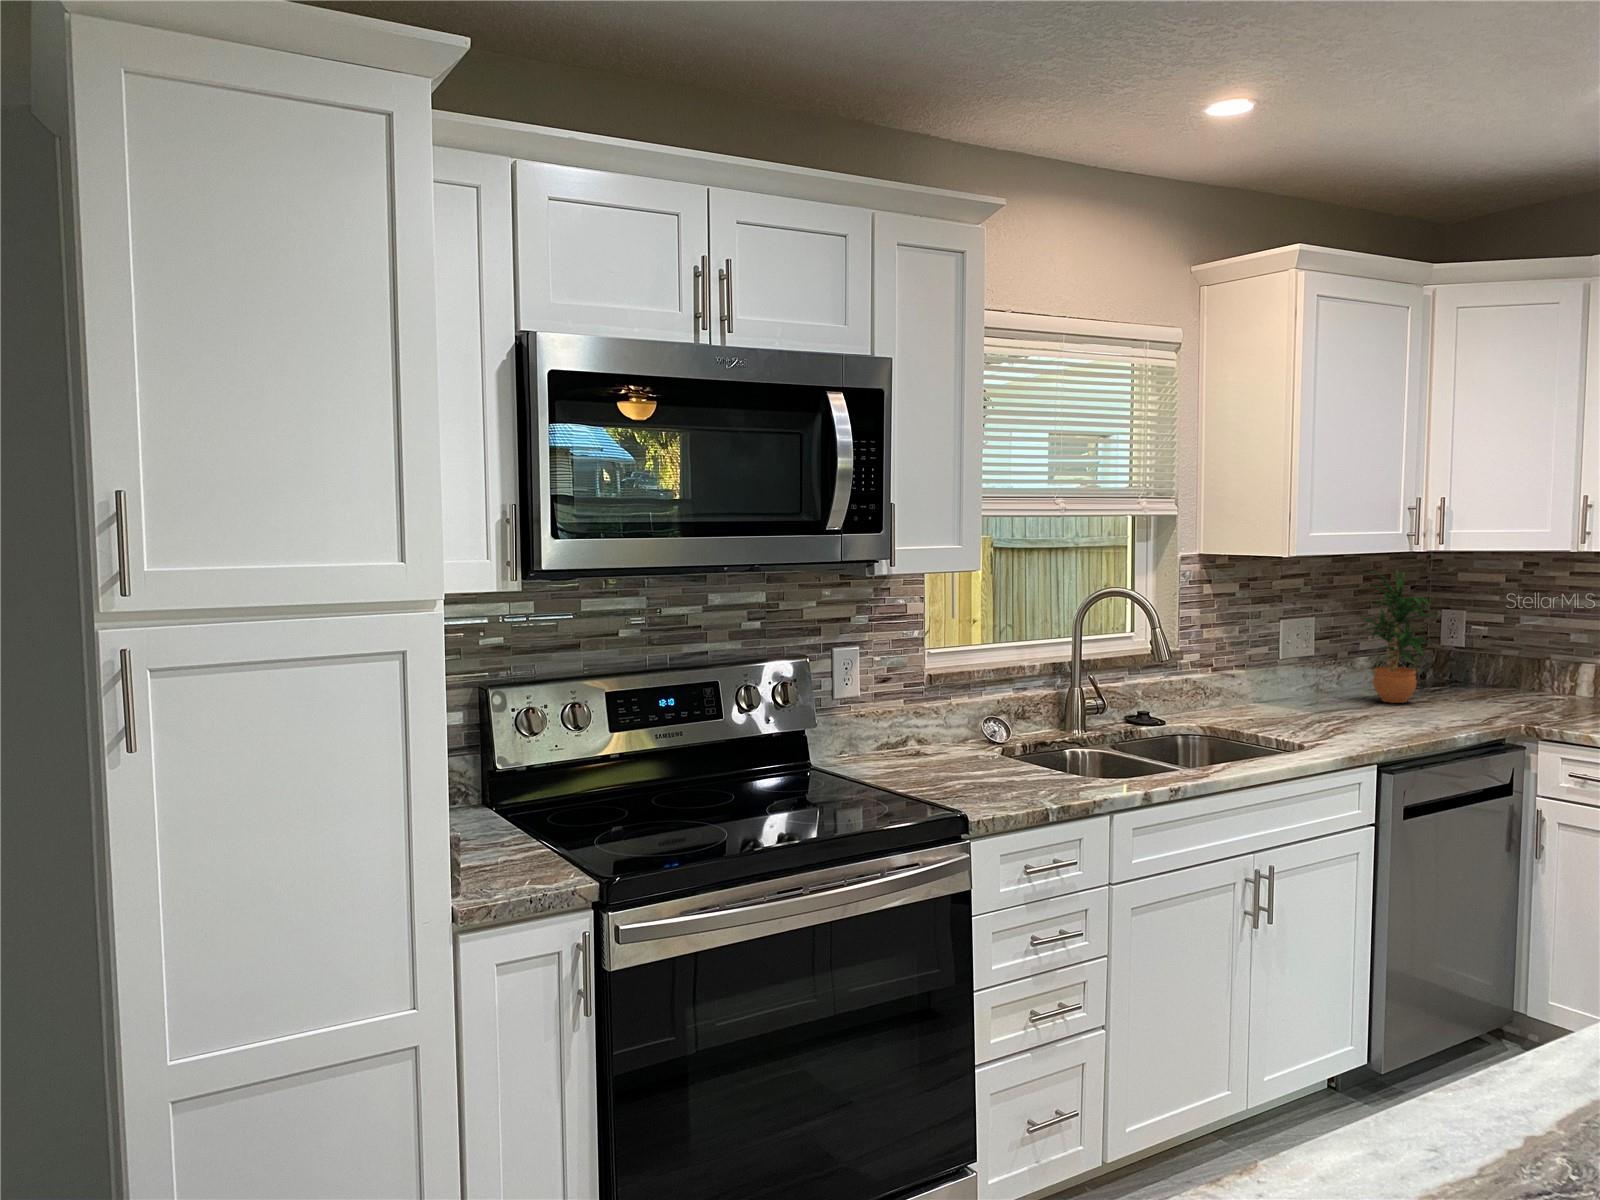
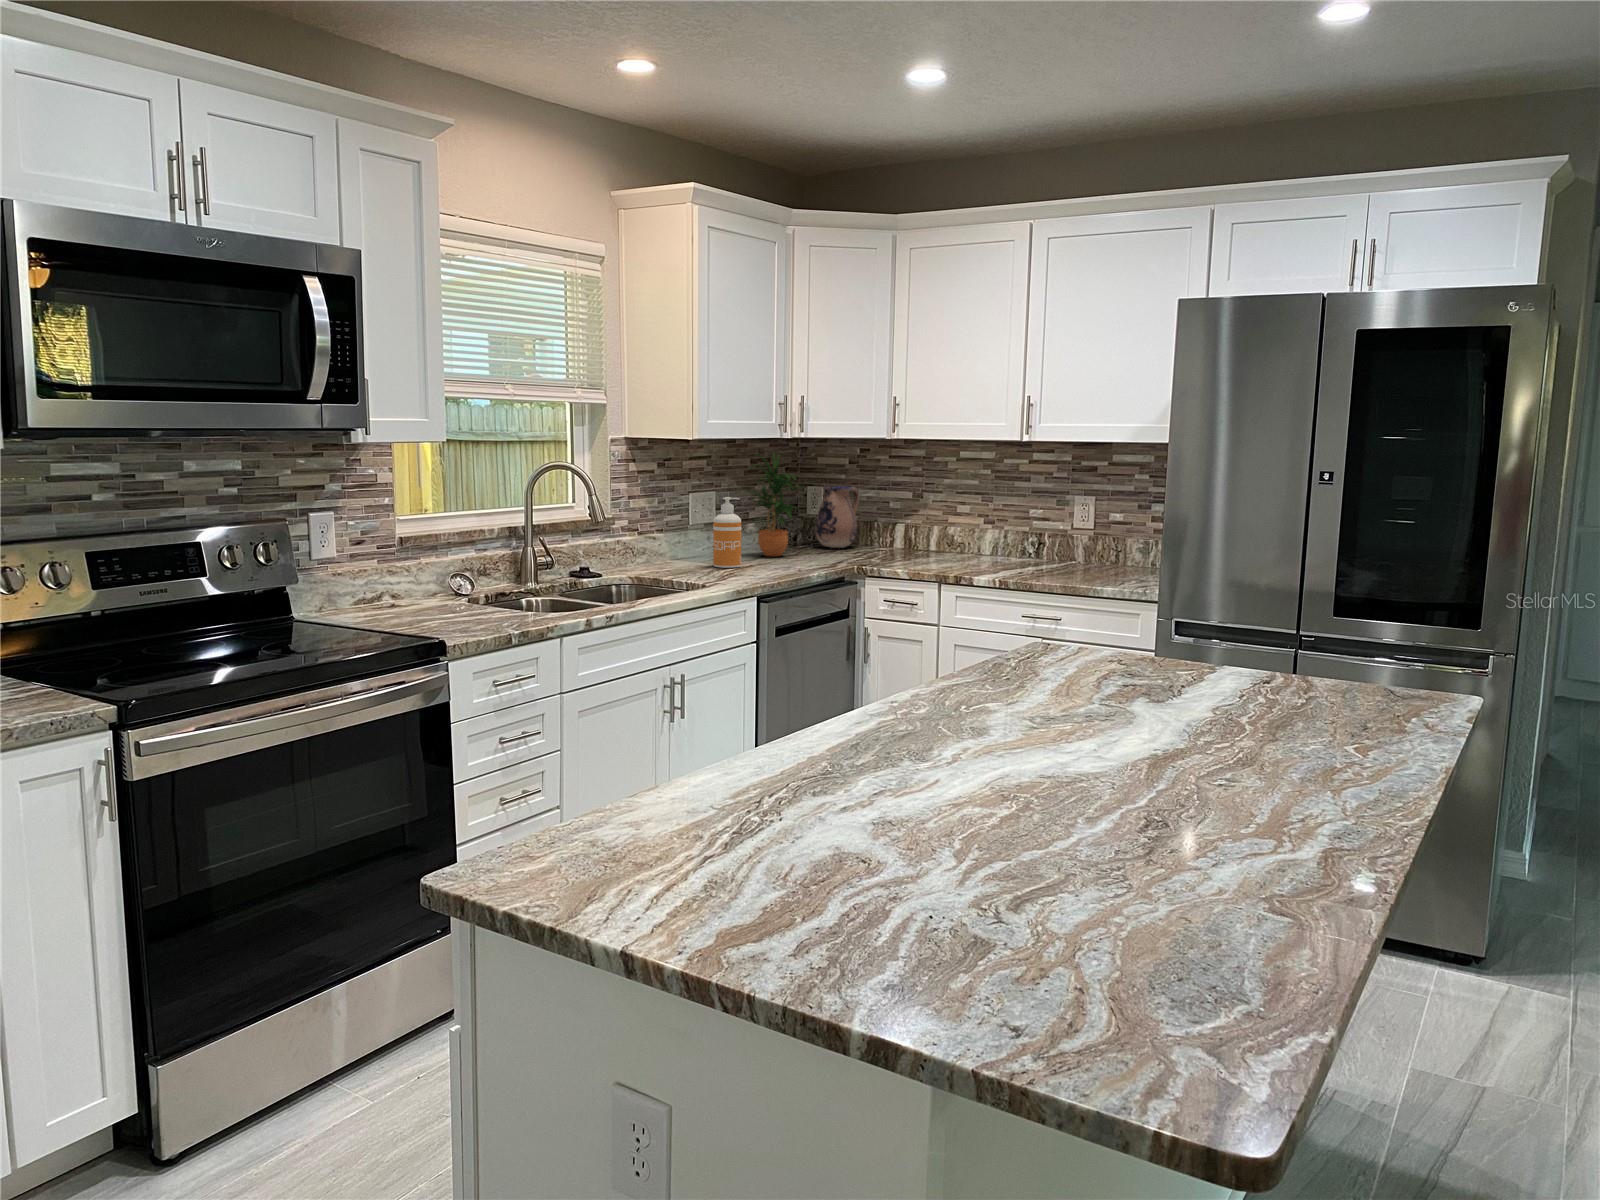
ceramic pitcher: none [1454,612,1521,693] -> present [815,487,859,548]
soap dispenser: none [1312,628,1352,718] -> present [713,497,741,568]

